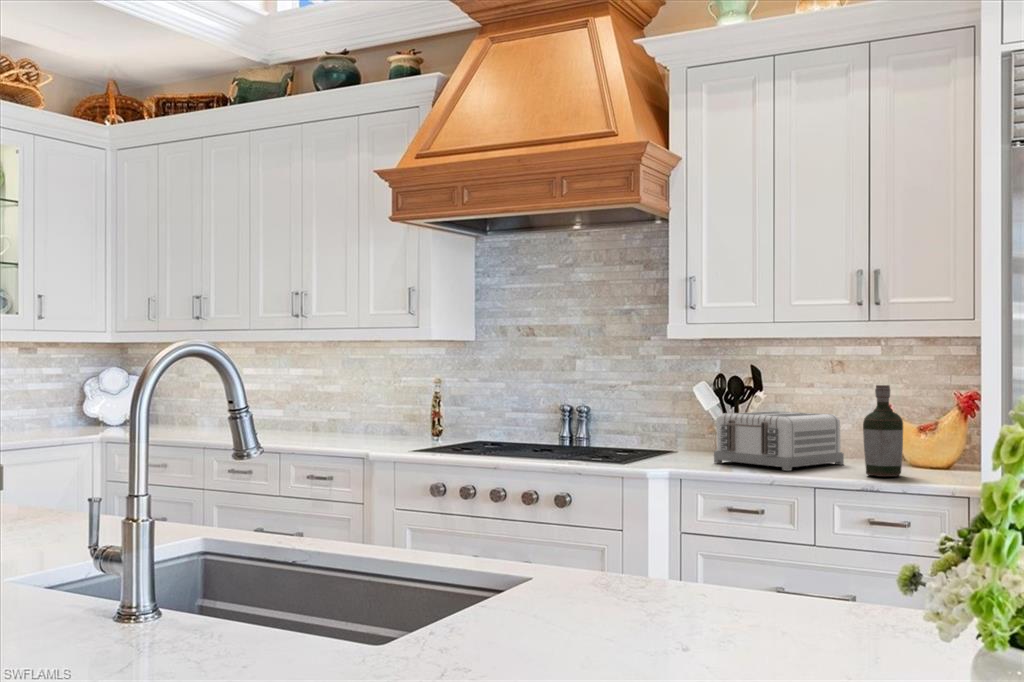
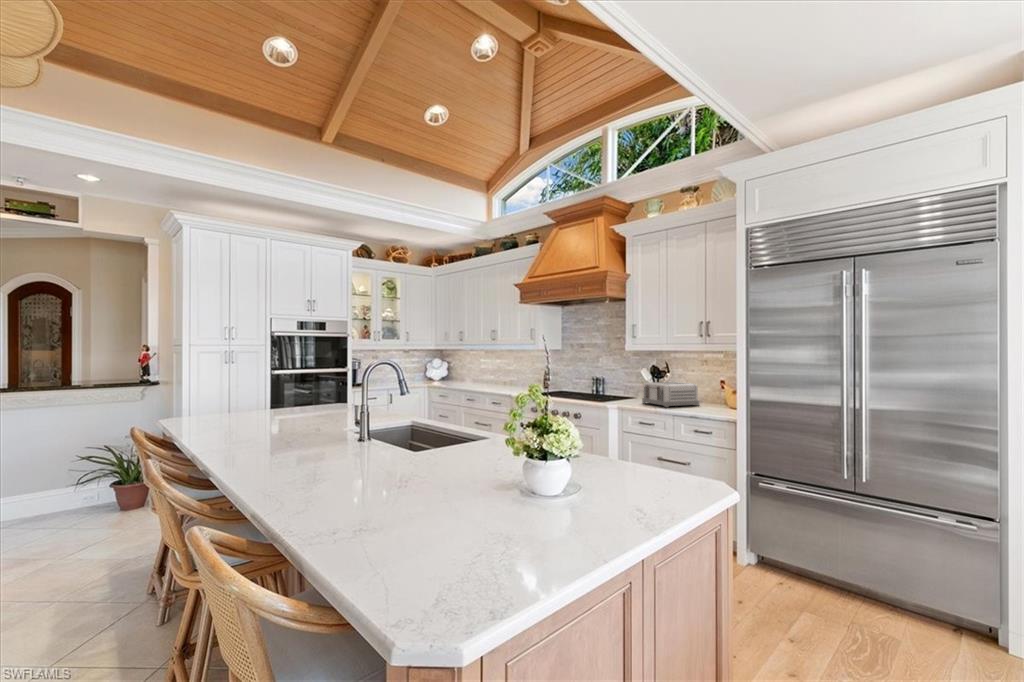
bottle: present [863,385,903,477] -> none [695,372,715,411]

